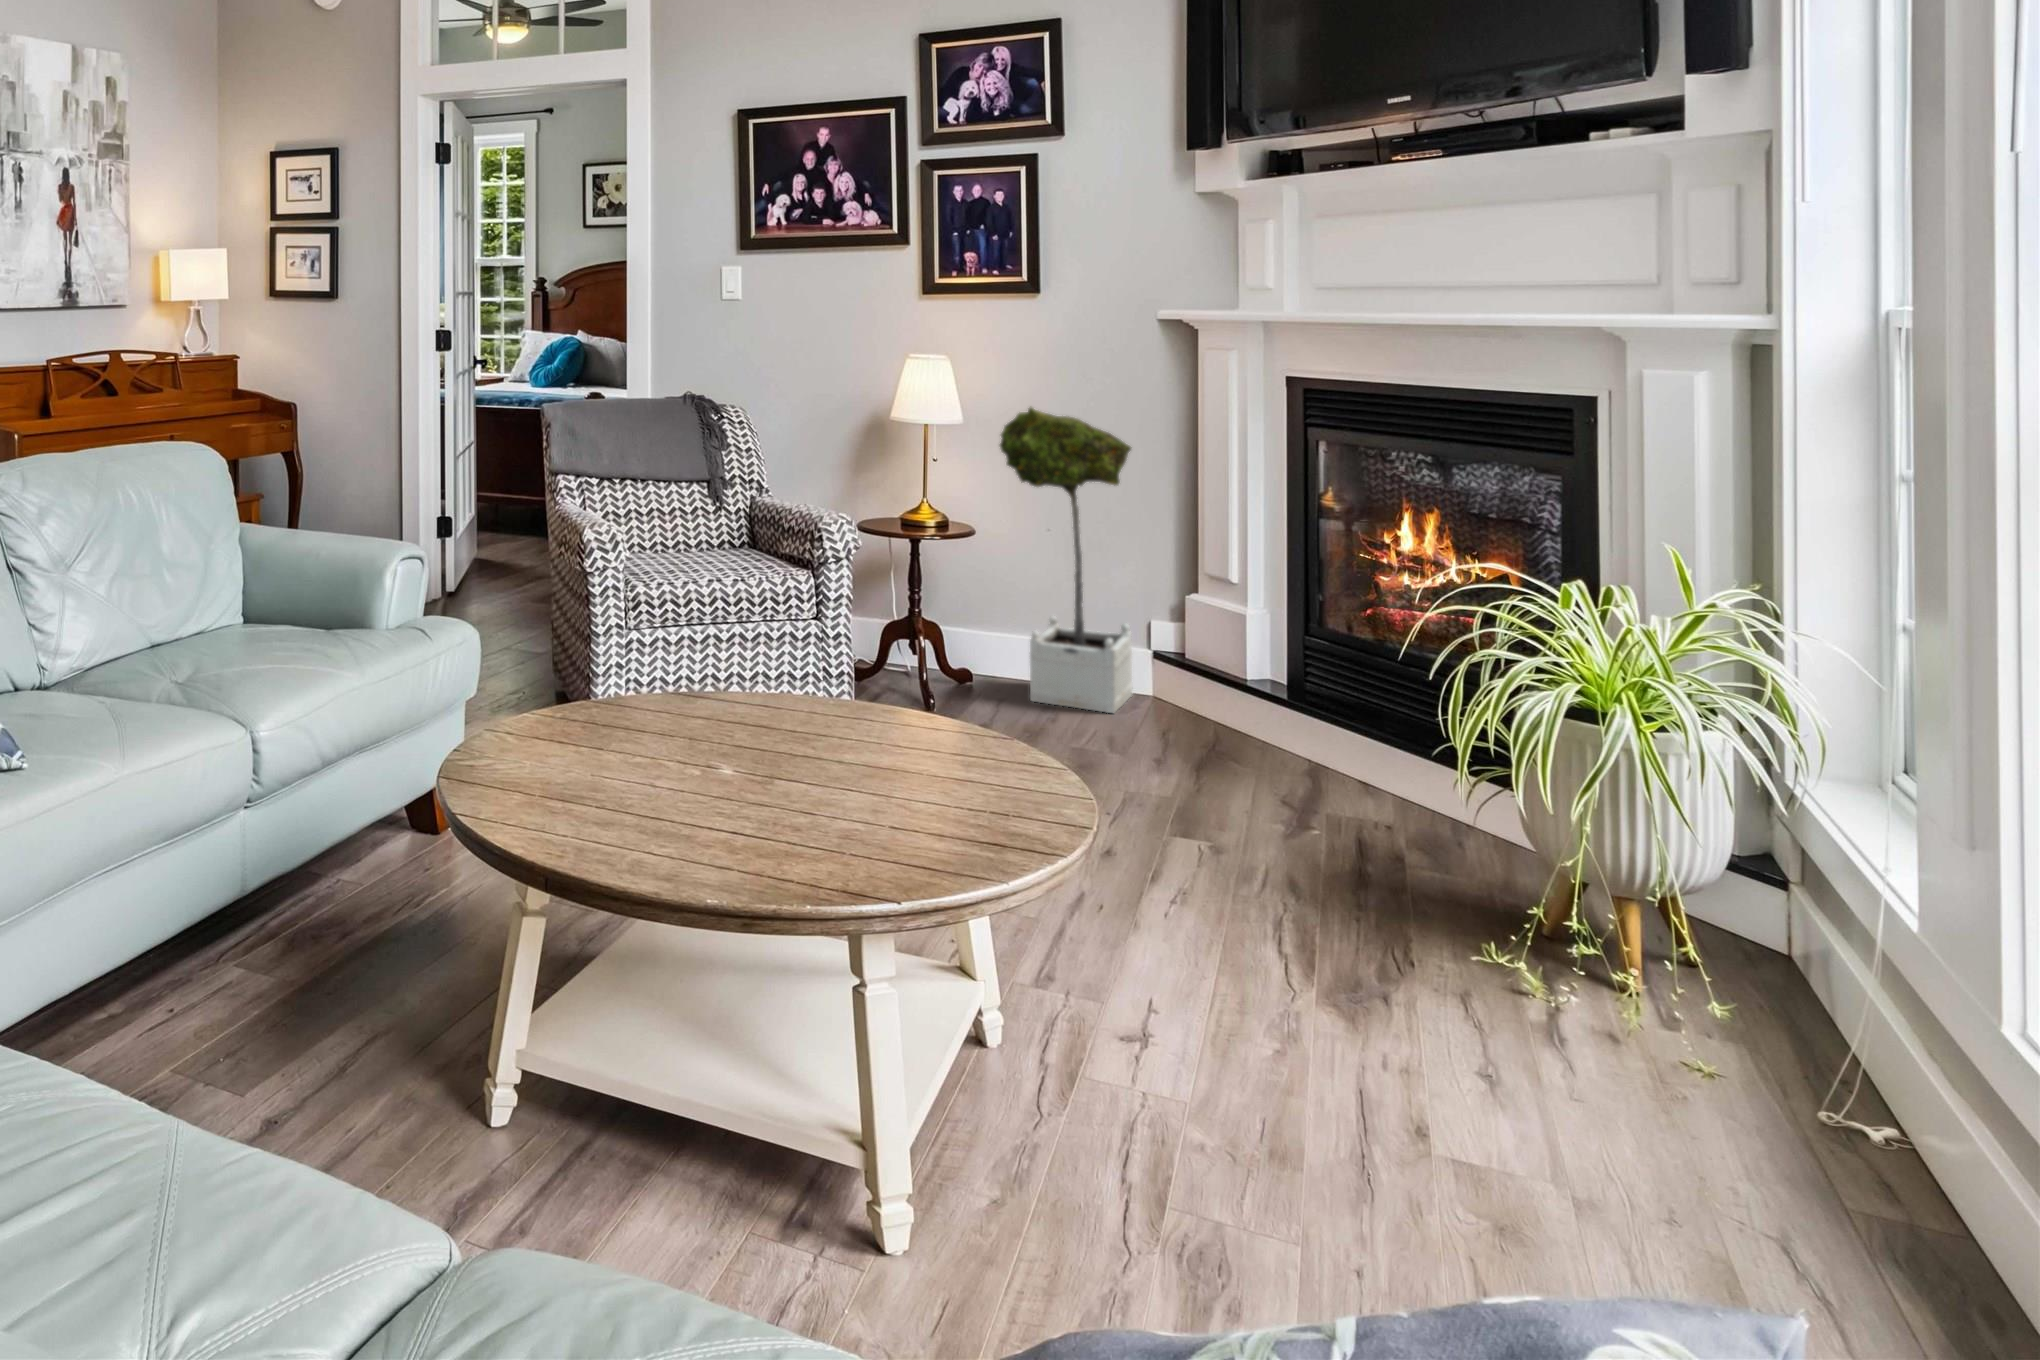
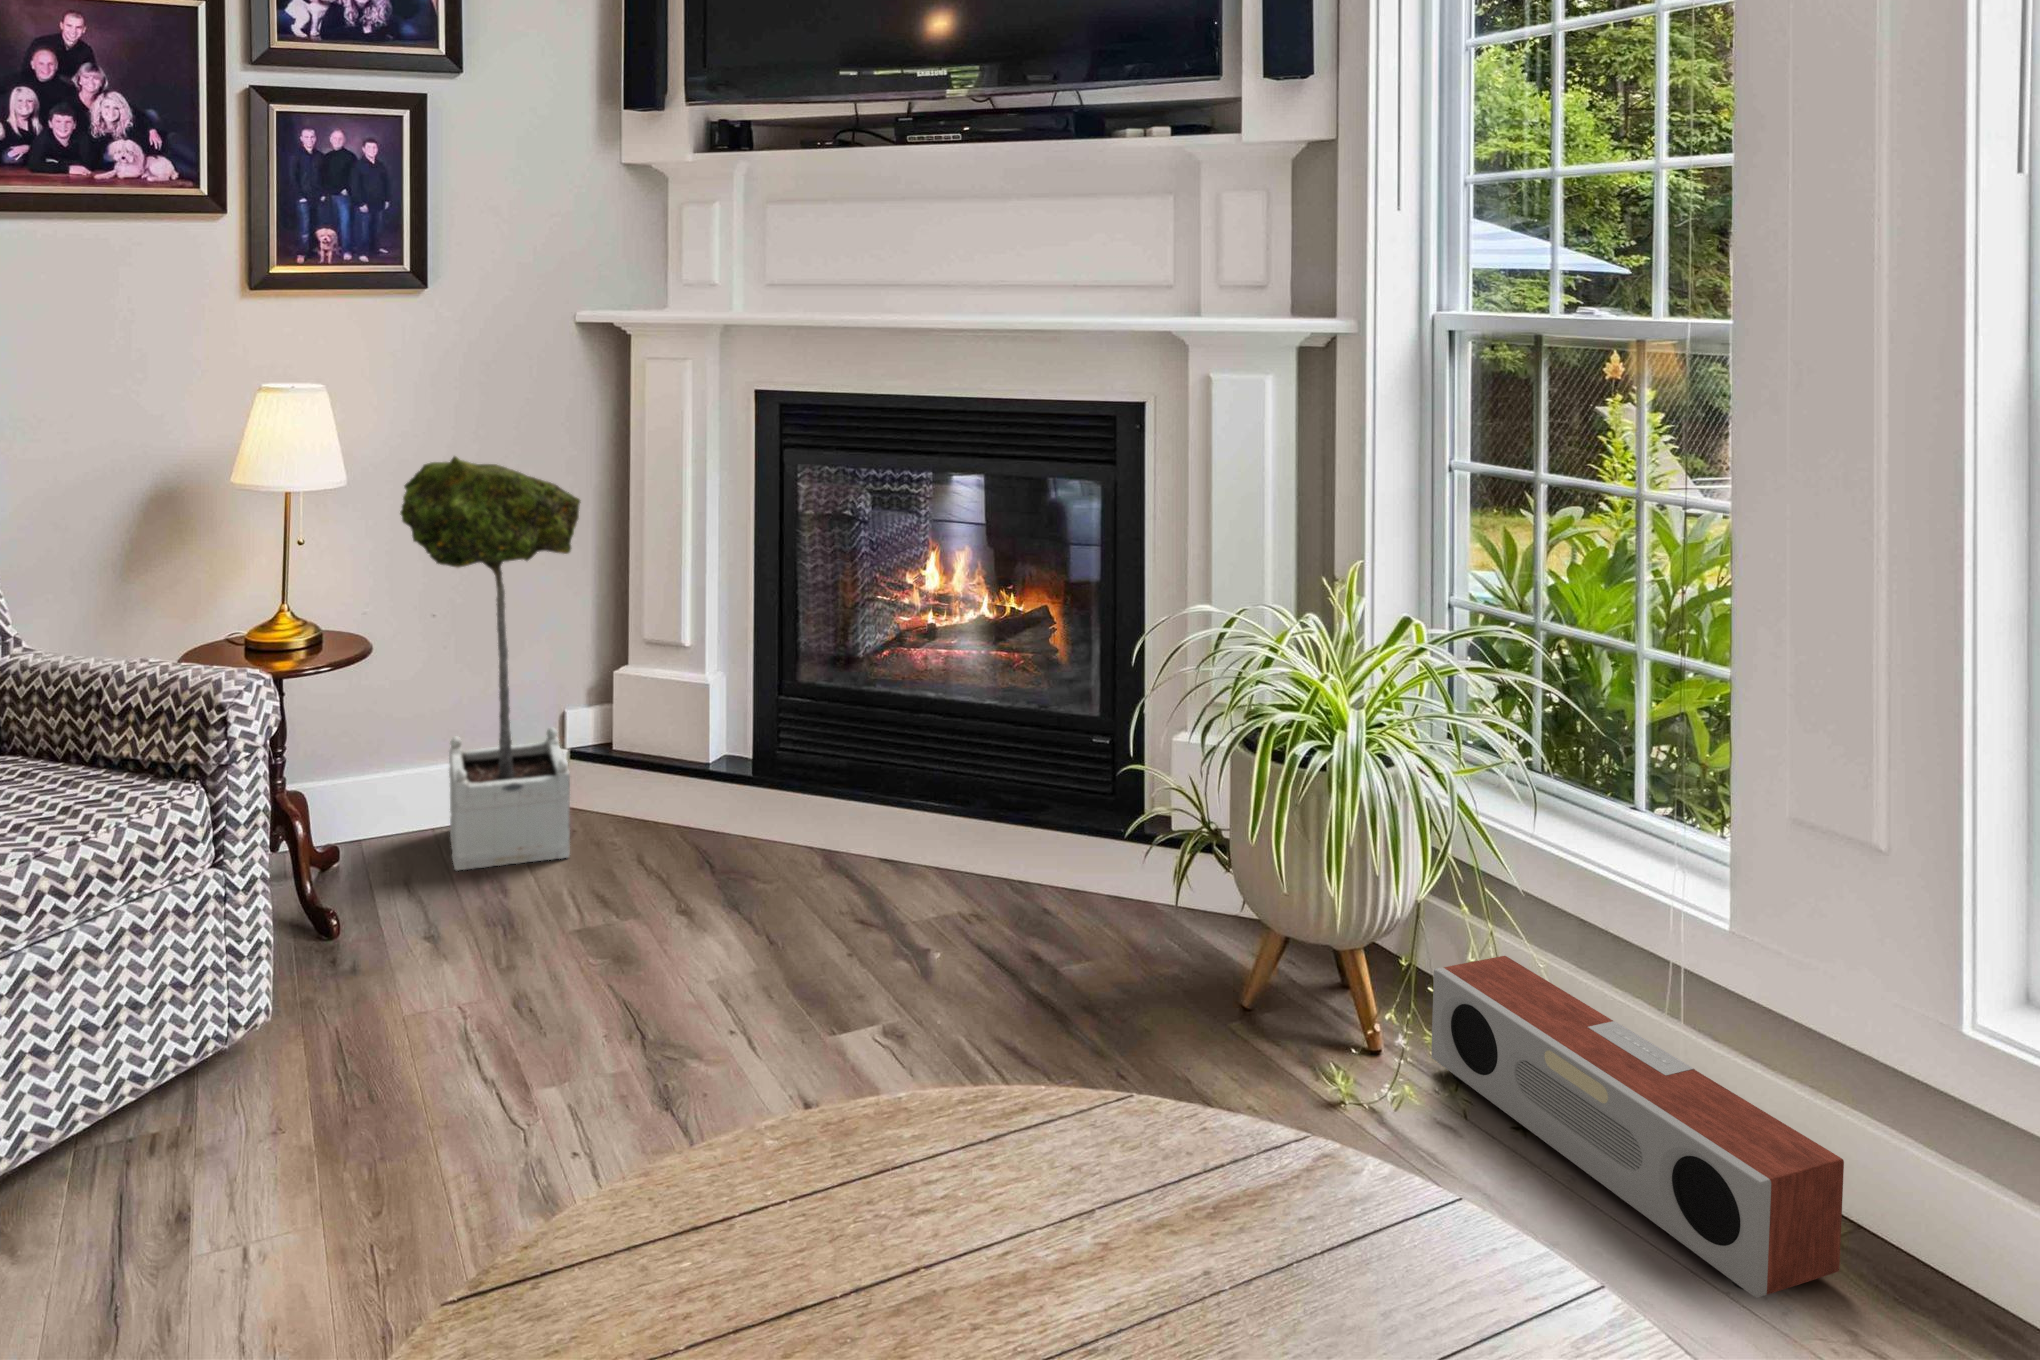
speaker: none [1713,907,1914,1192] -> present [1431,956,1844,1298]

